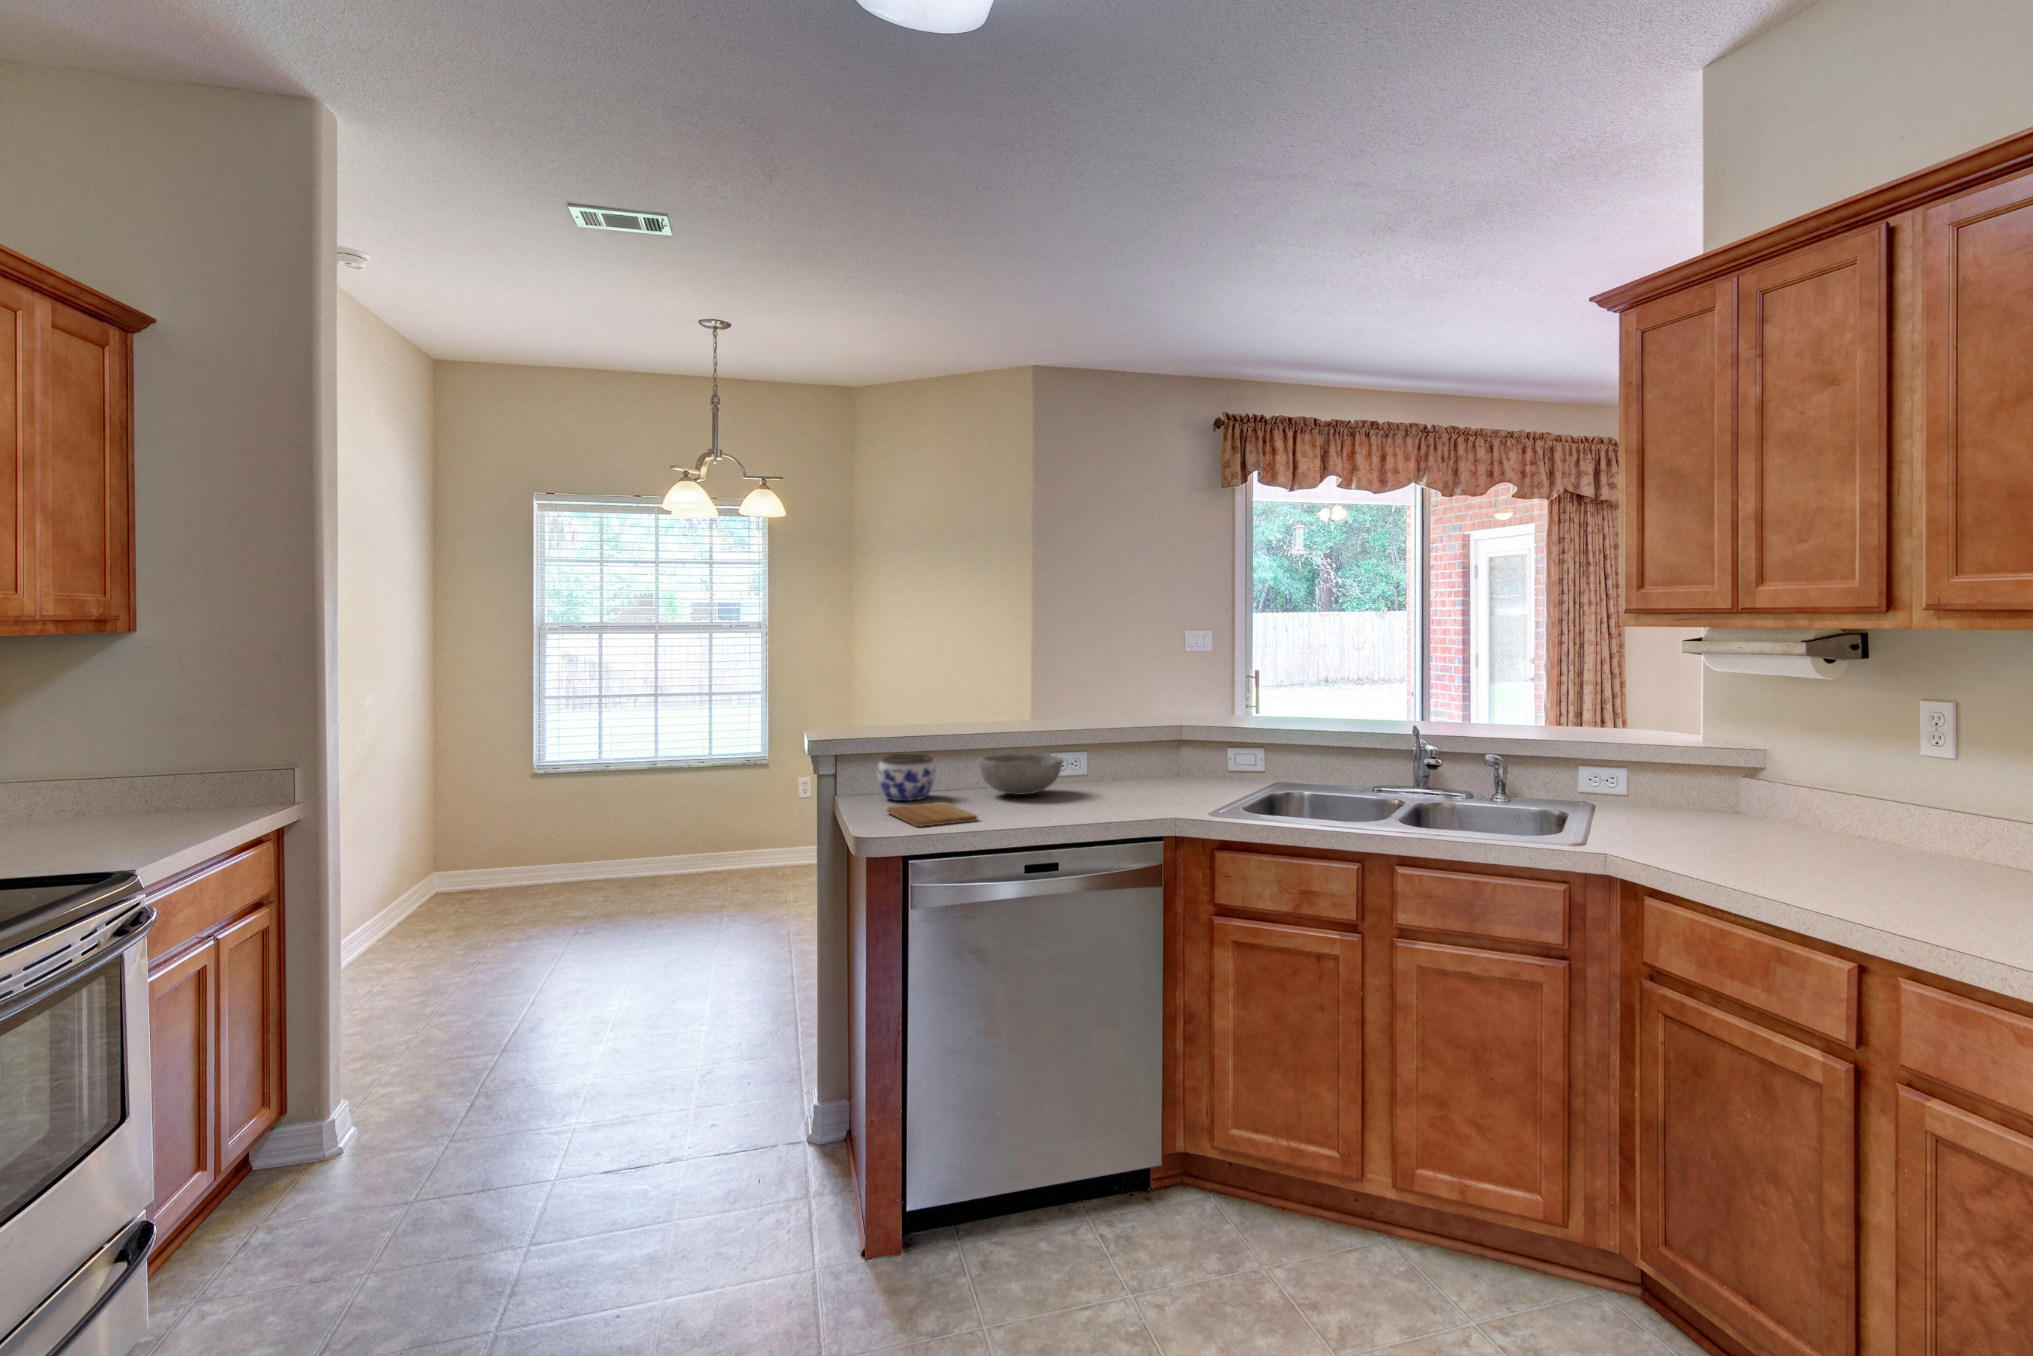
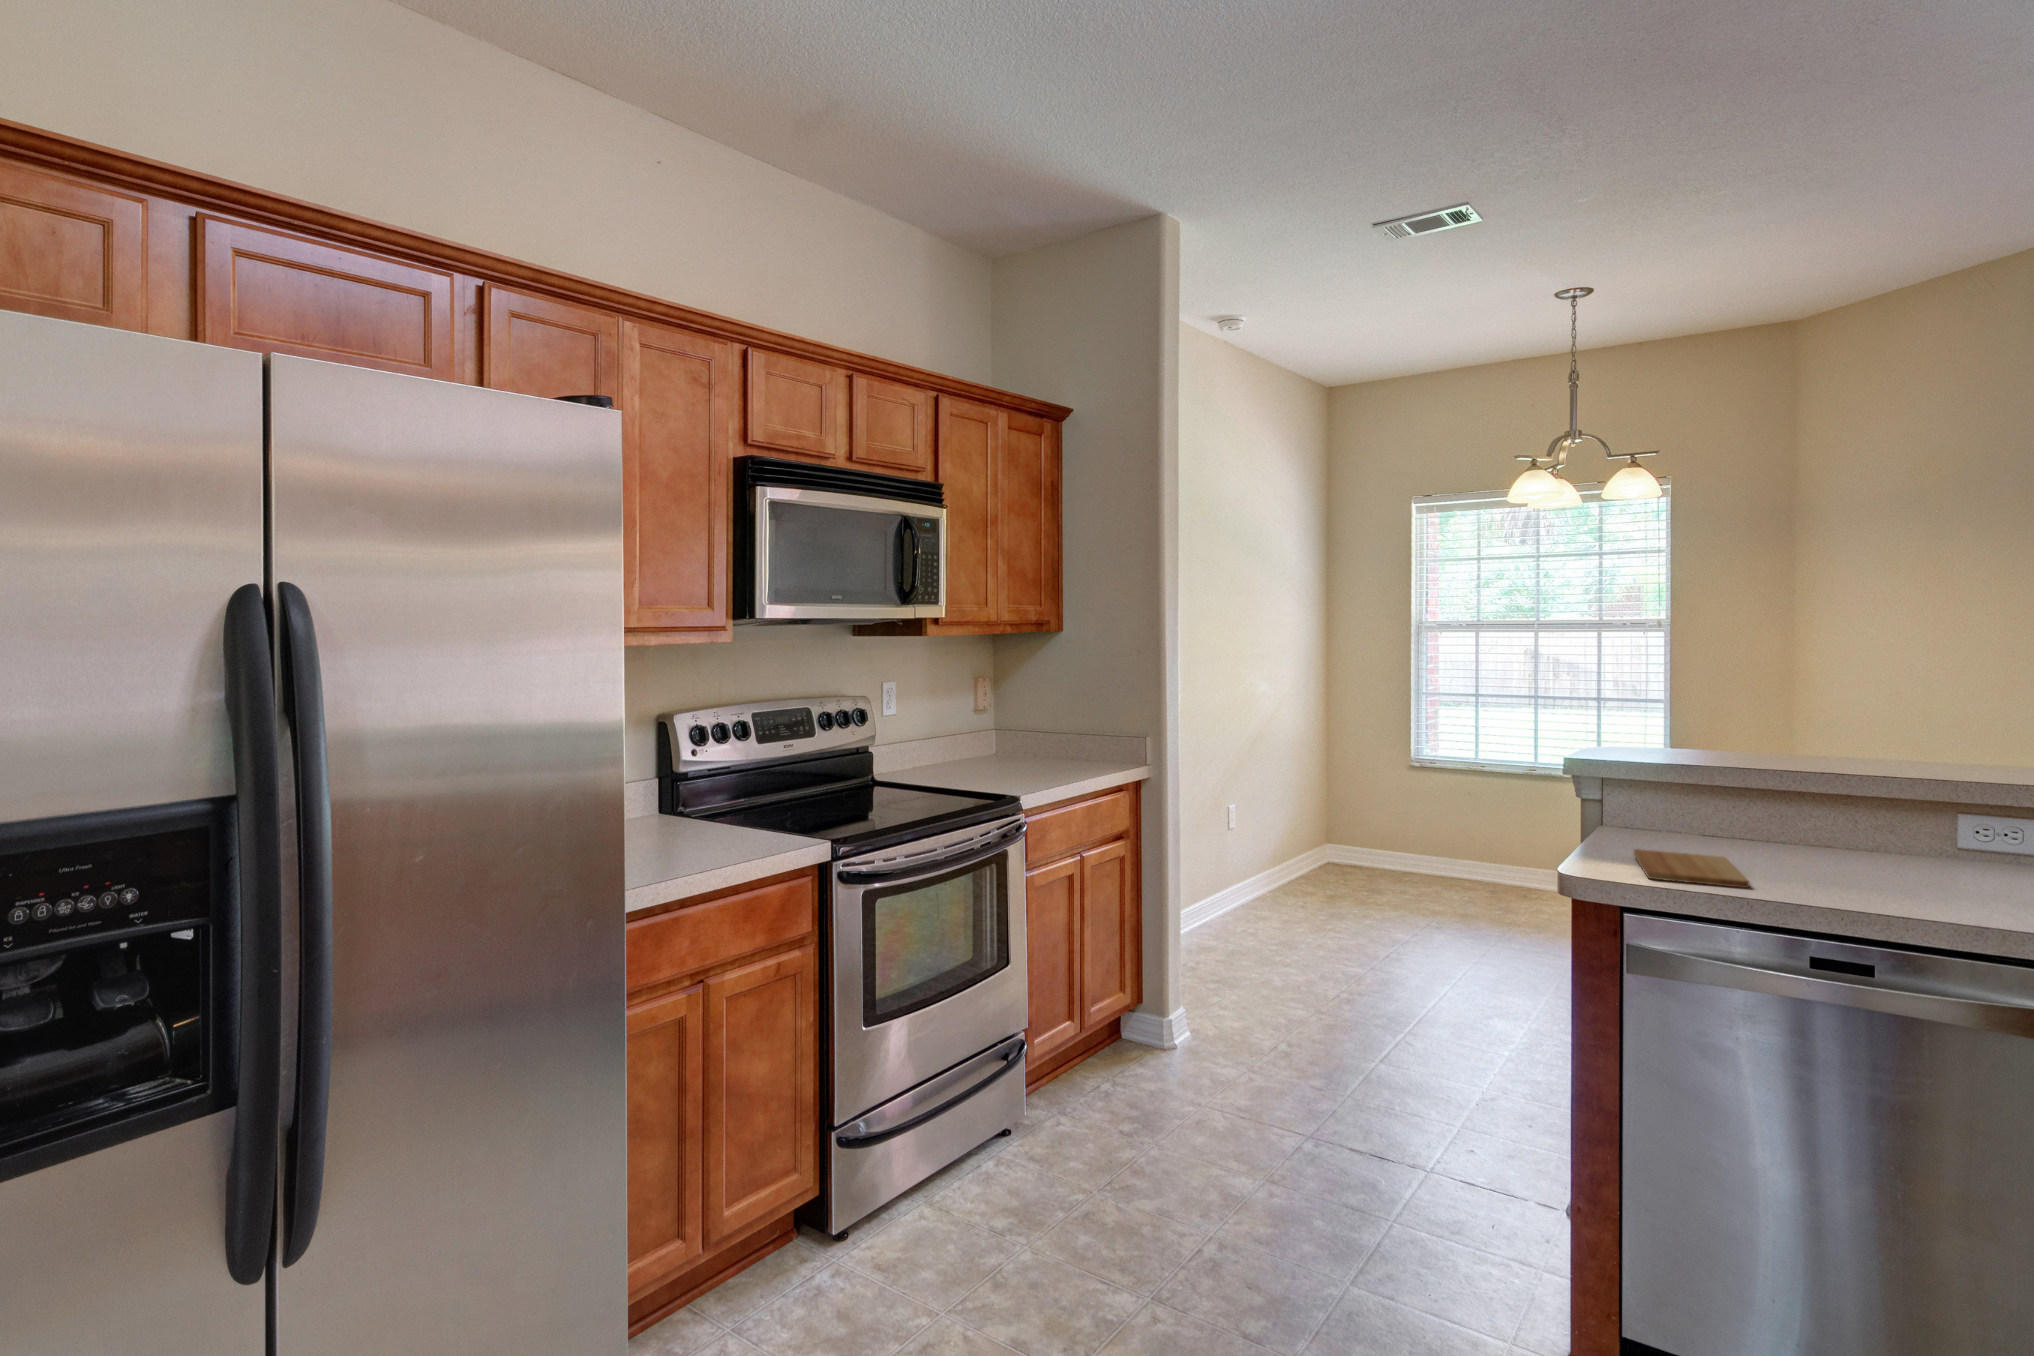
jar: present [877,754,936,801] -> none [1647,787,1735,849]
bowl: present [979,754,1063,795] -> none [1801,808,1958,871]

